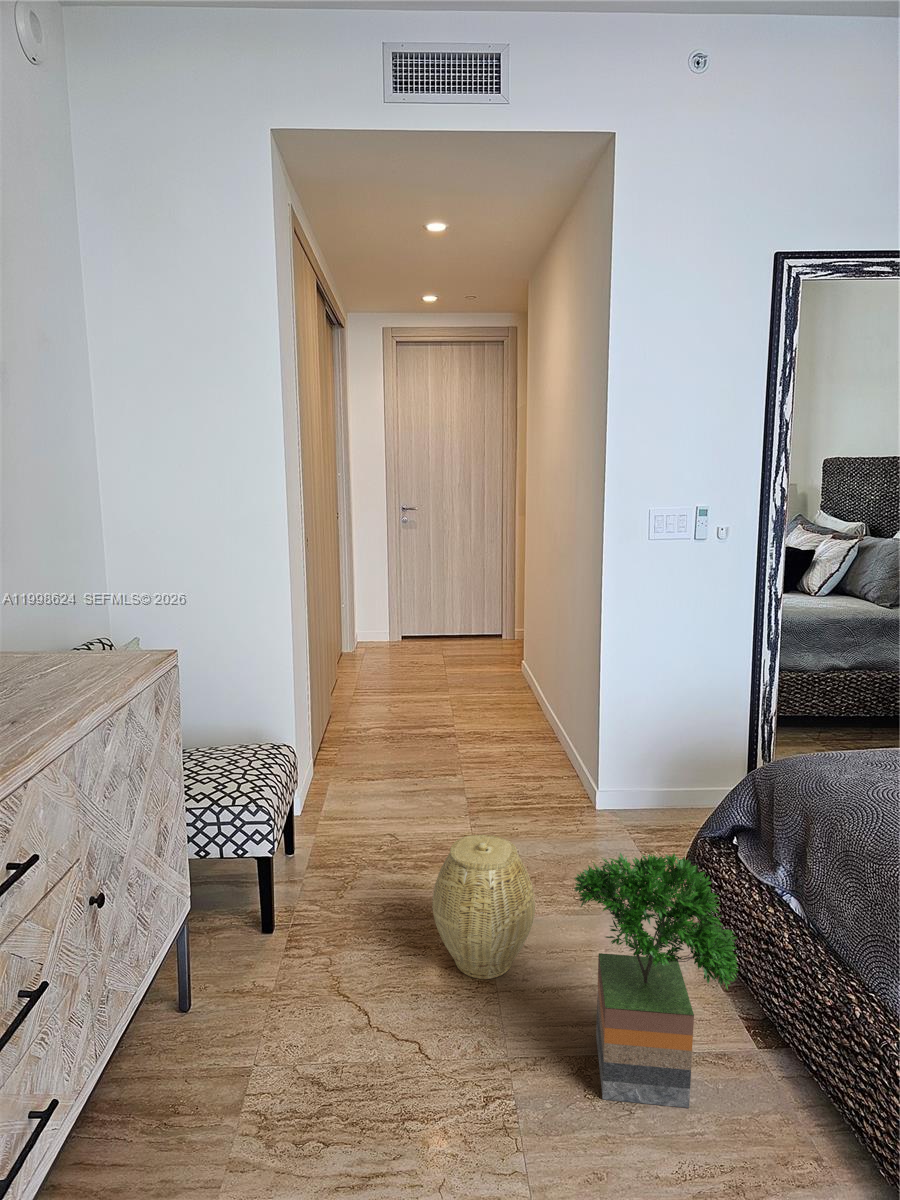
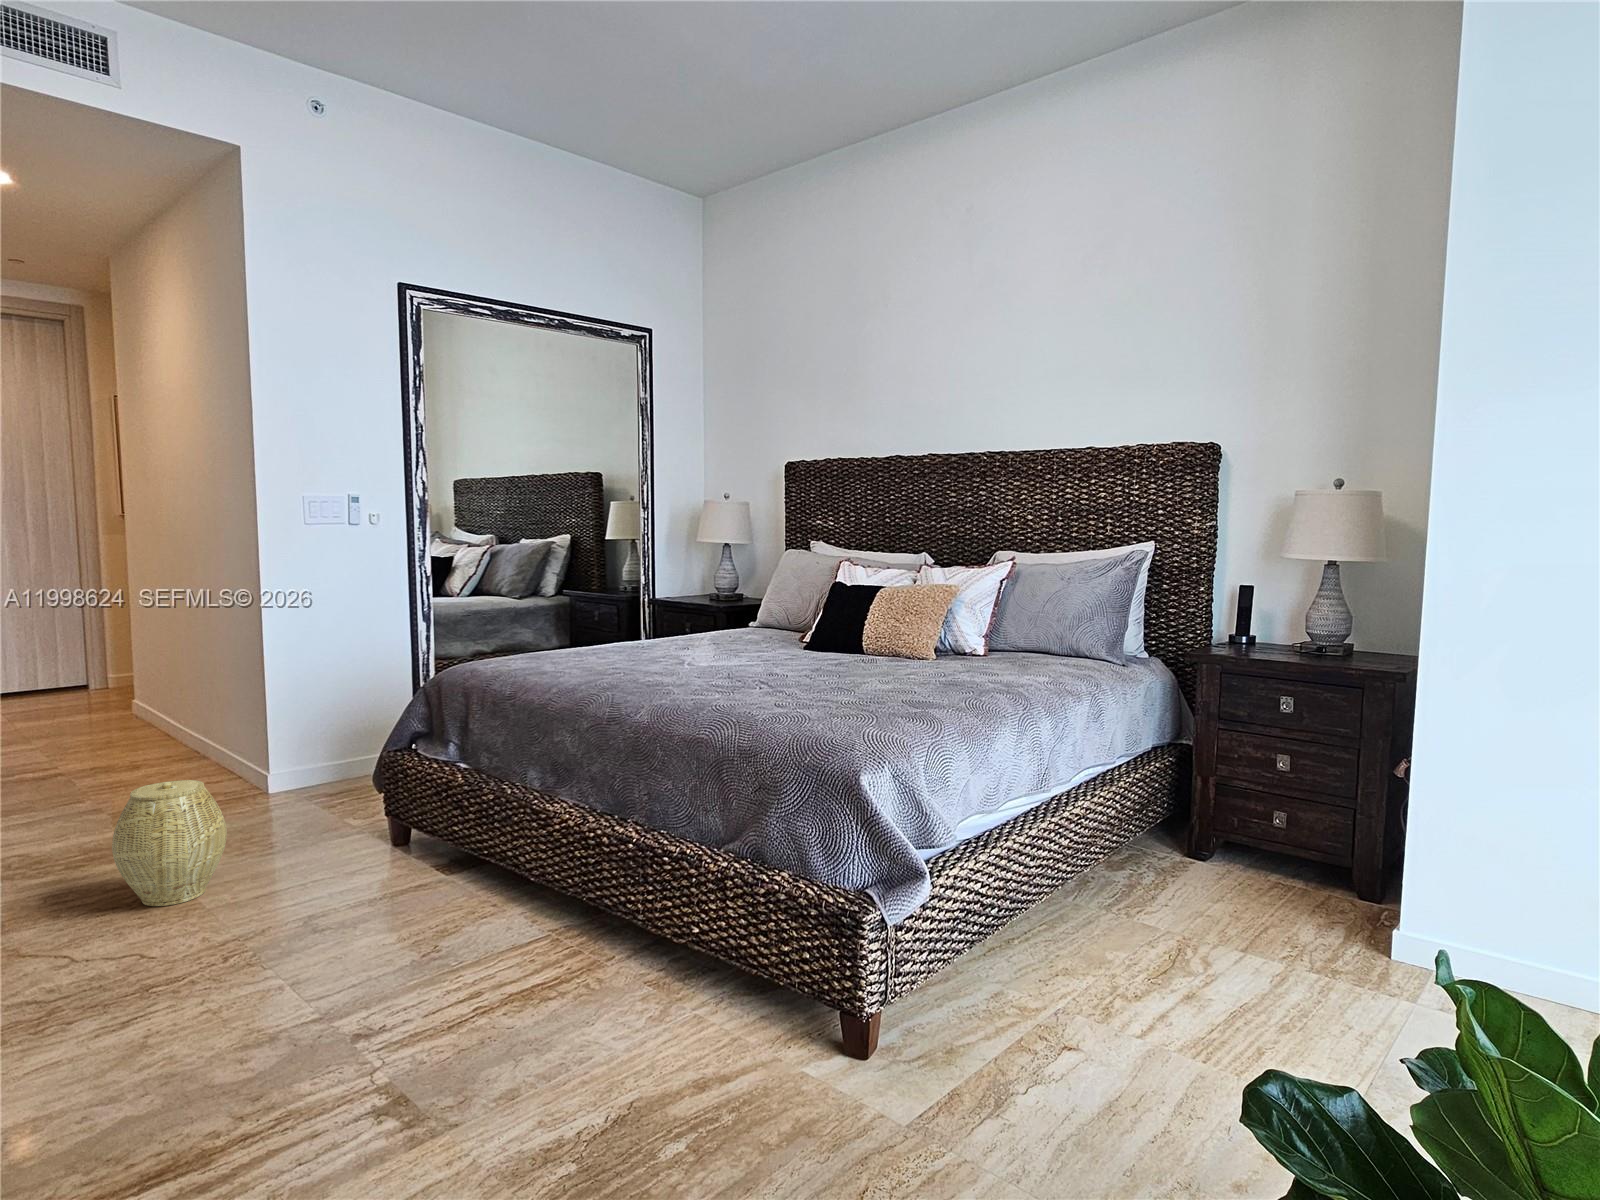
potted tree: present [574,853,738,1108] -> none [269,732,404,919]

